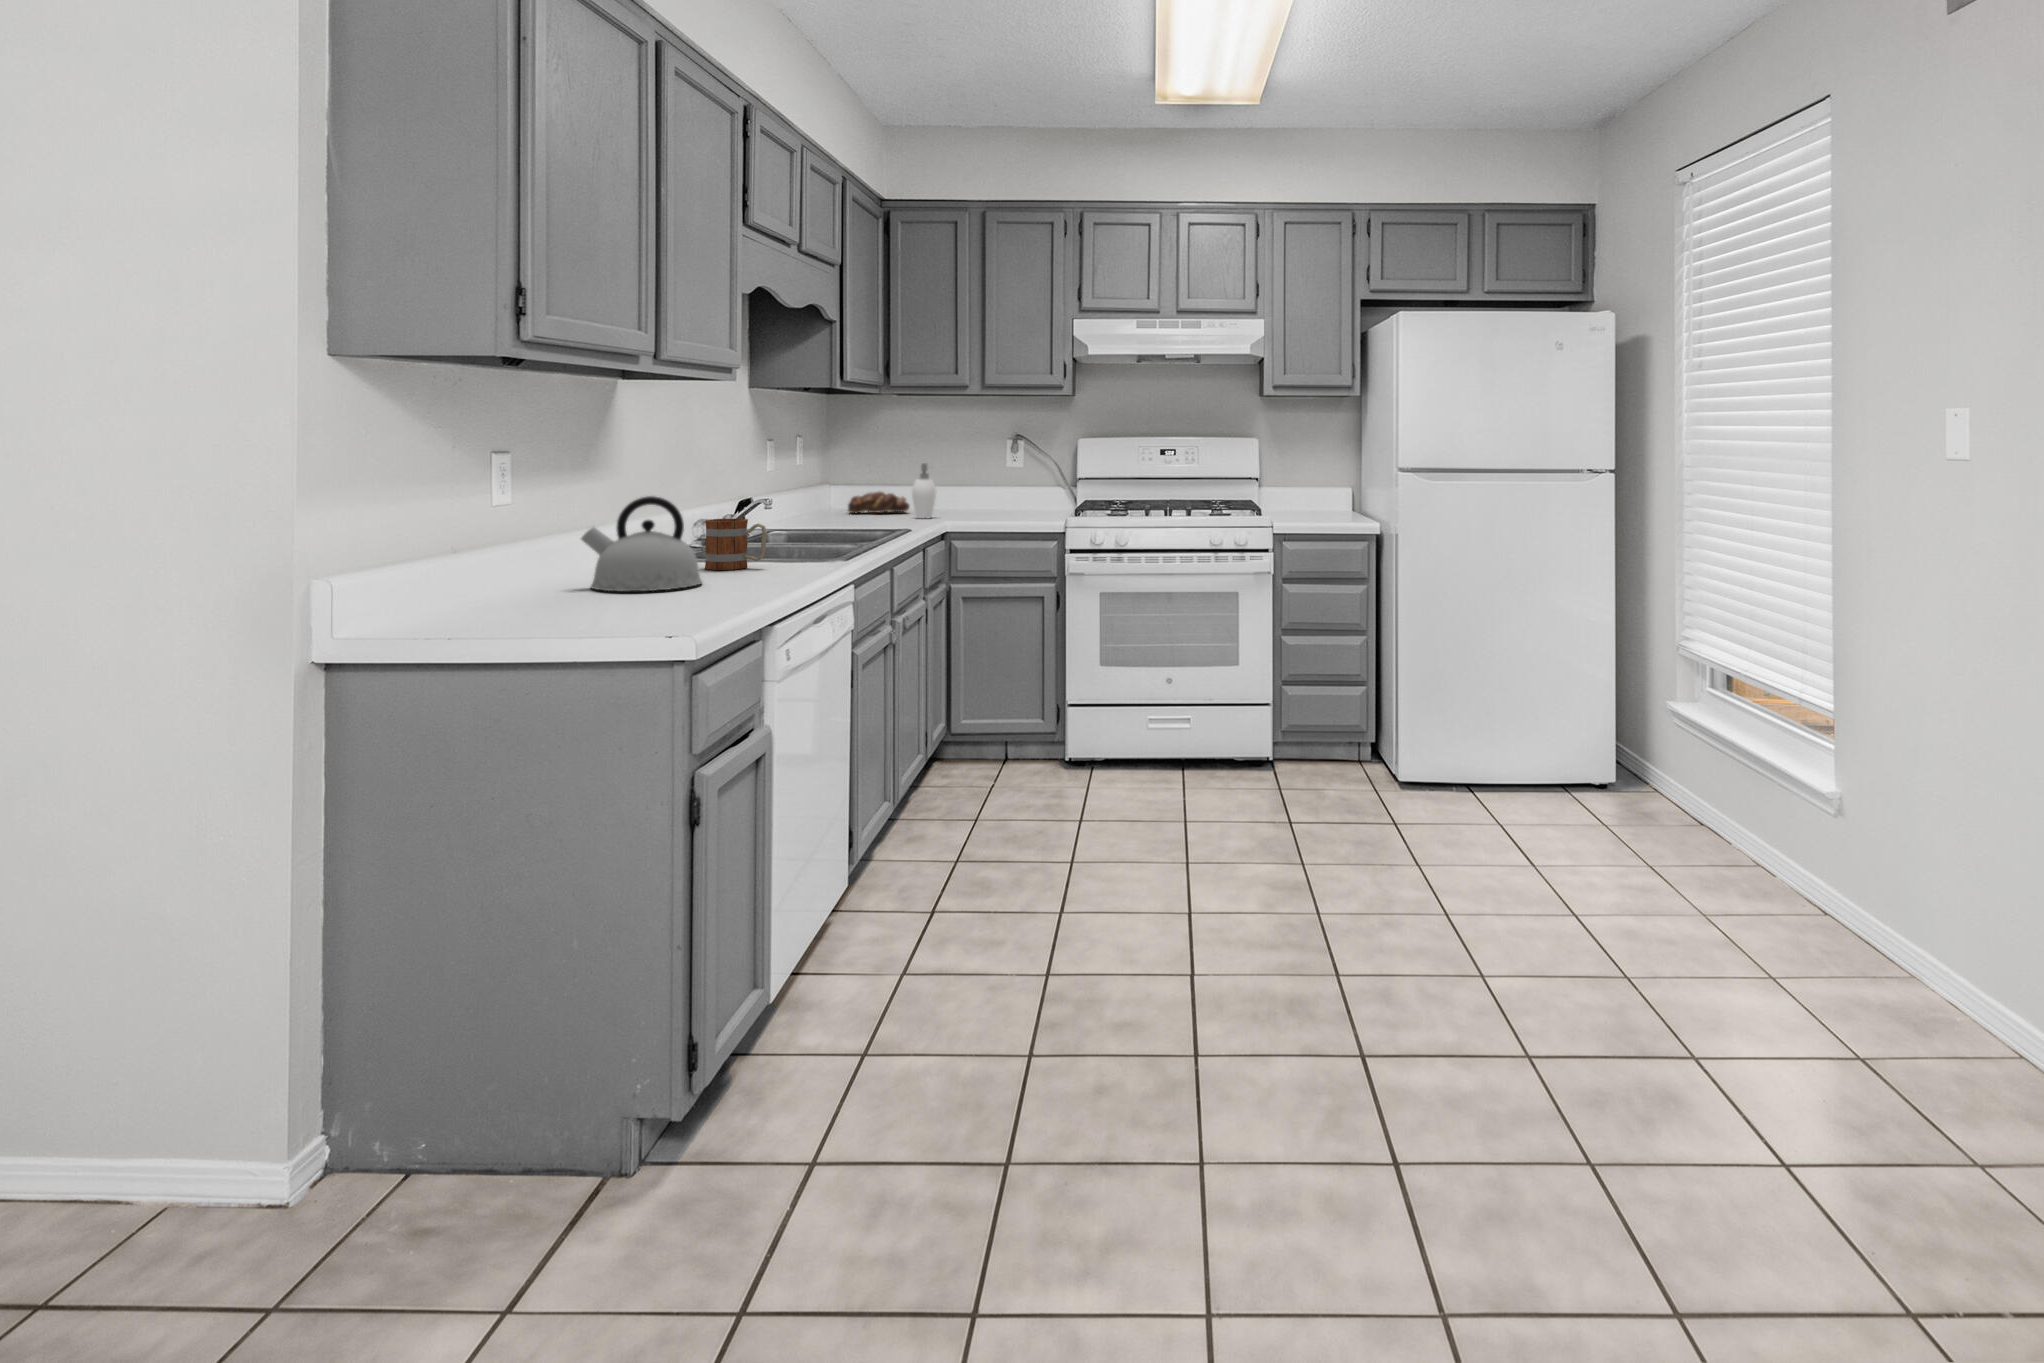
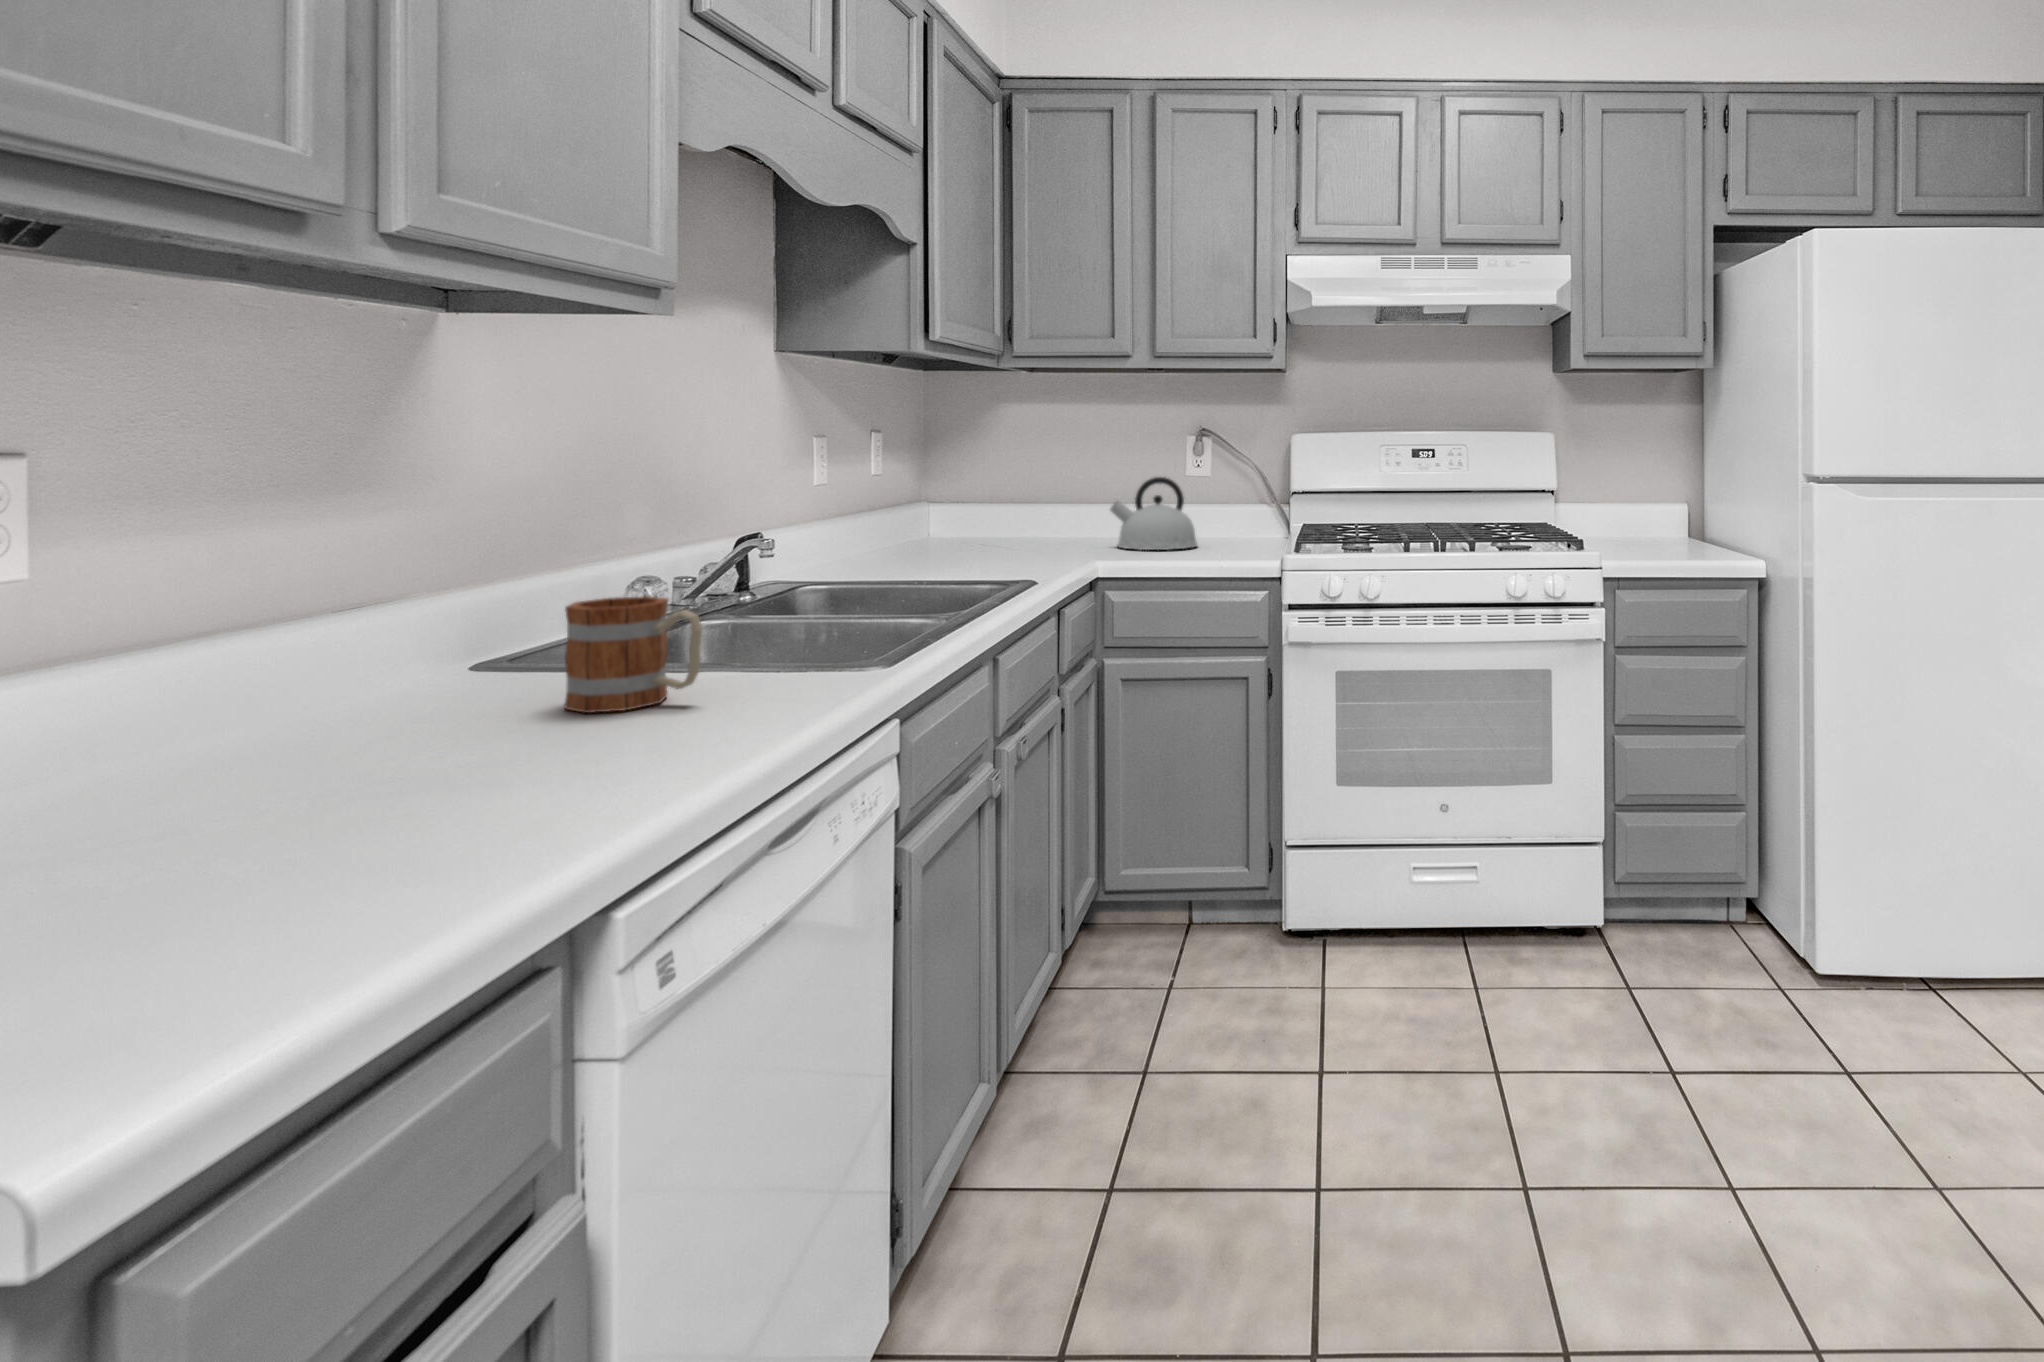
soap dispenser: present [912,463,936,518] -> none [1045,471,1082,555]
bread loaf: present [848,491,910,513] -> none [951,512,1045,546]
kettle: present [581,496,702,591] -> present [1110,477,1197,550]

